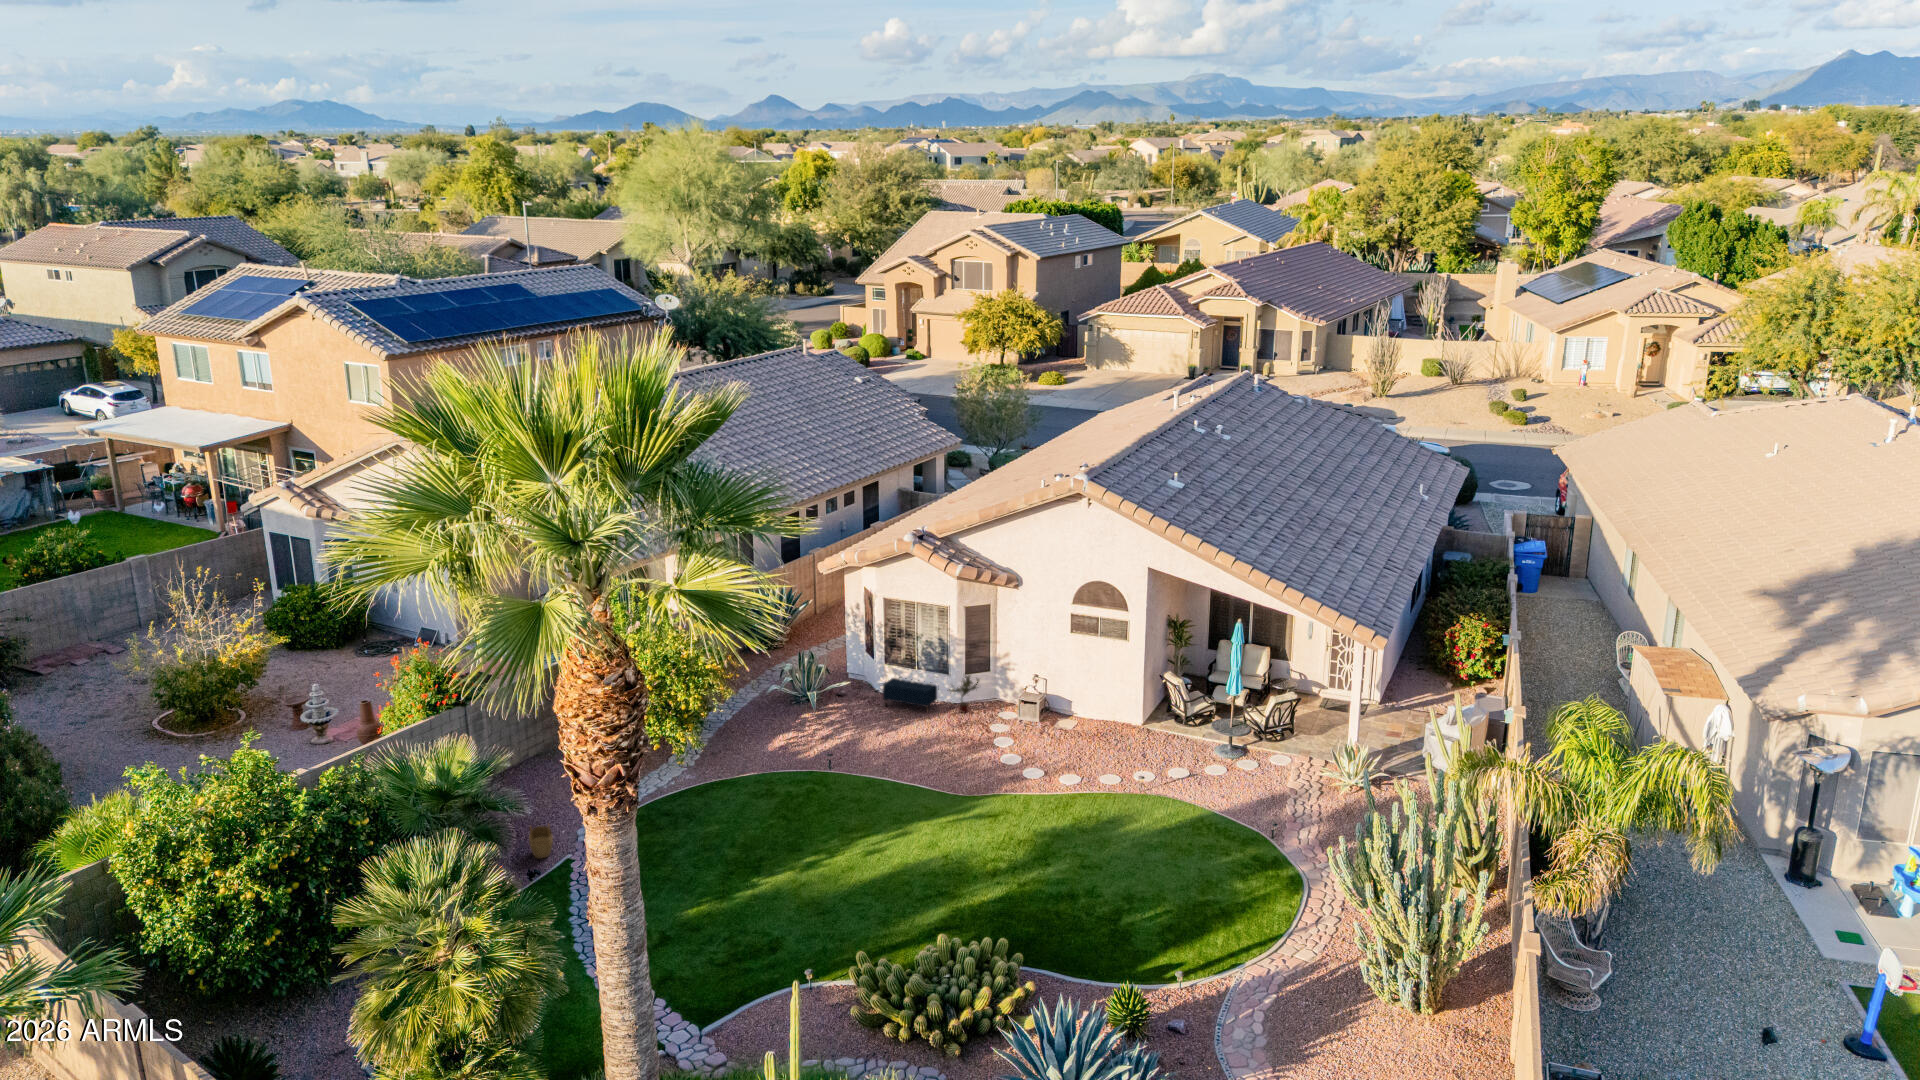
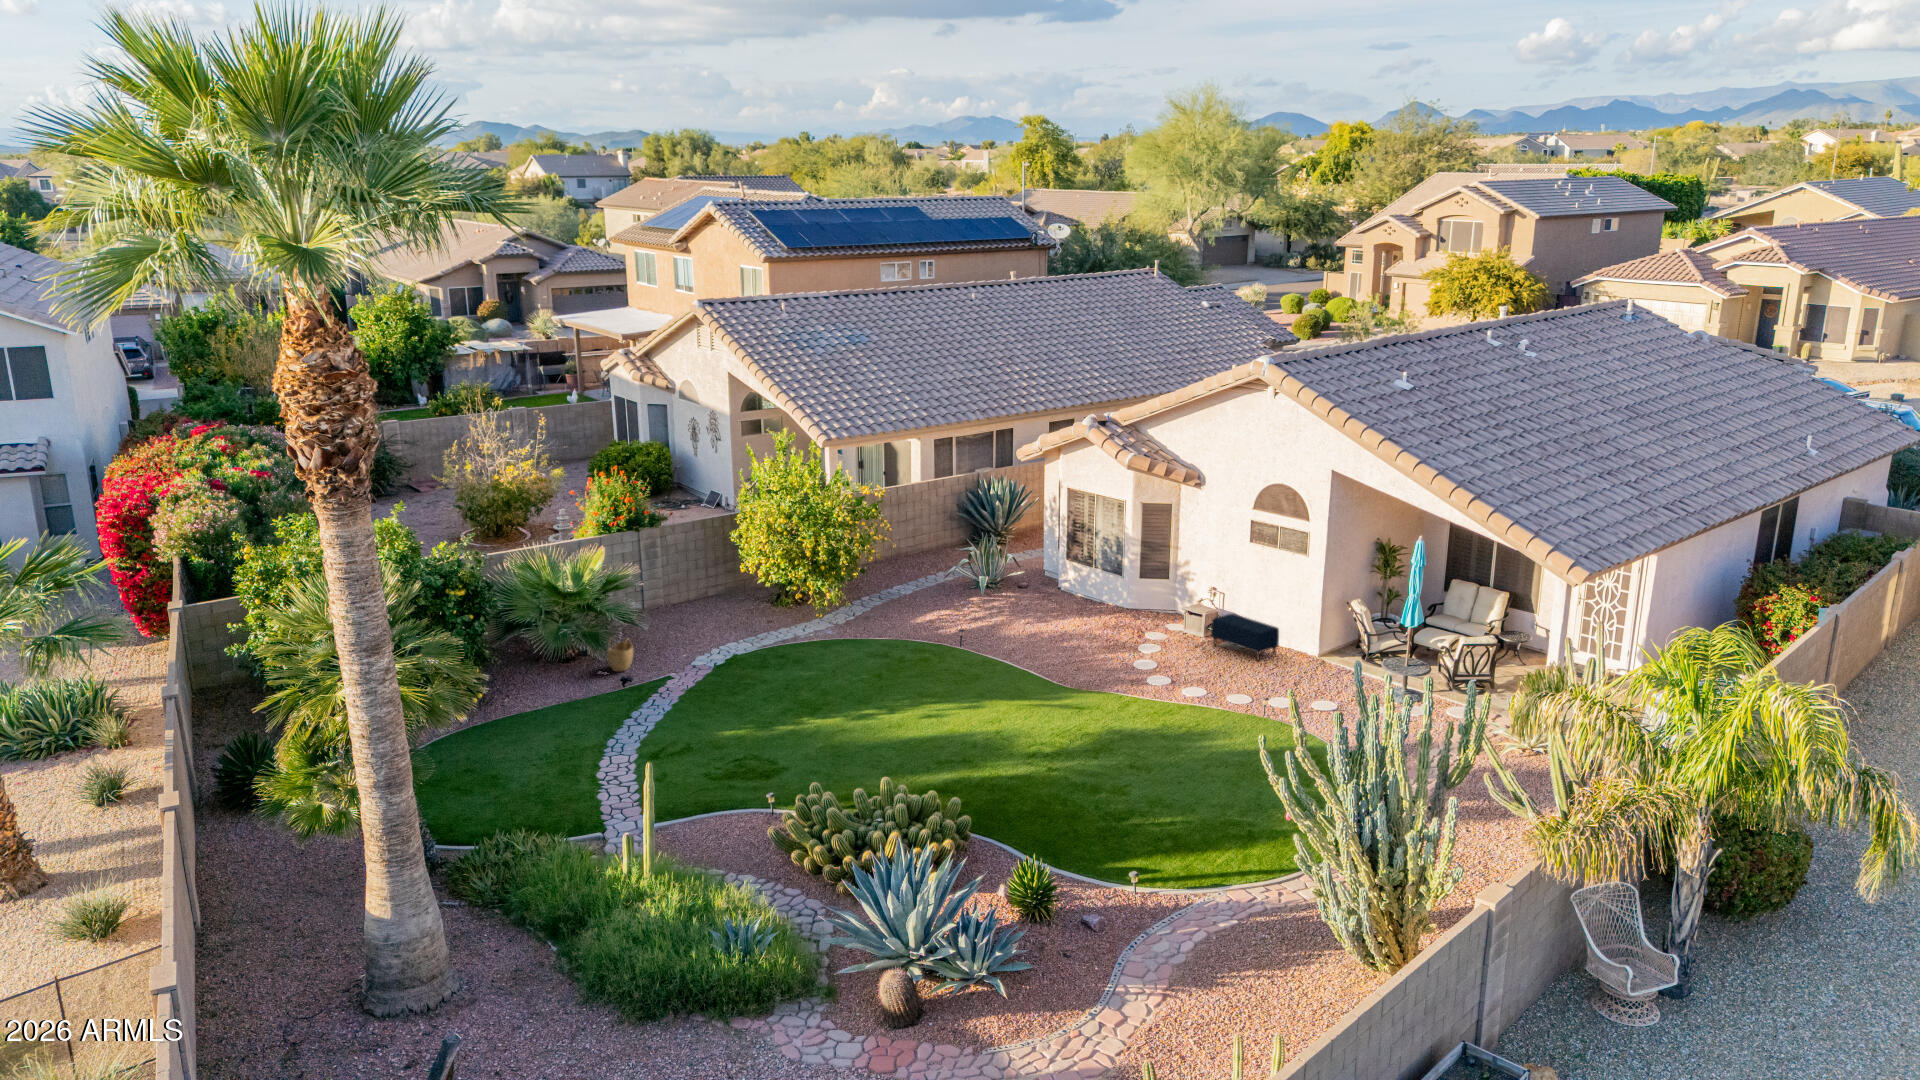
potted tree: present [947,673,979,713] -> none [1115,576,1151,621]
bench: present [883,678,937,712] -> present [1211,614,1279,661]

